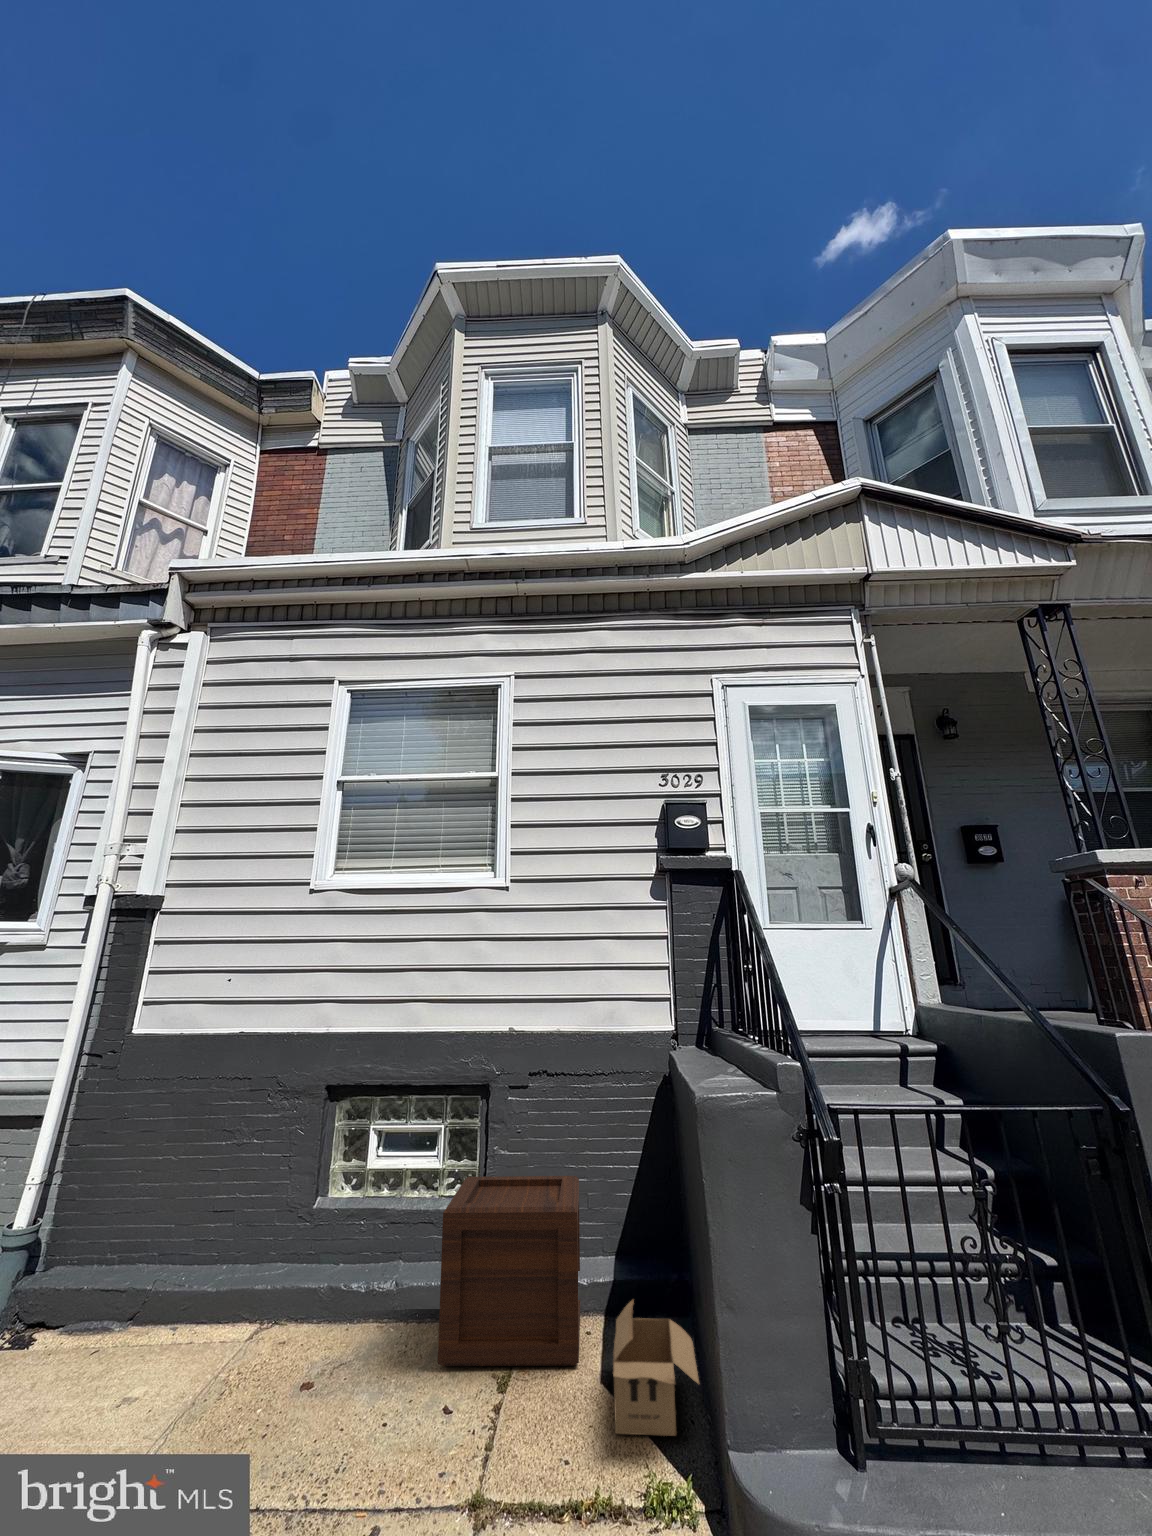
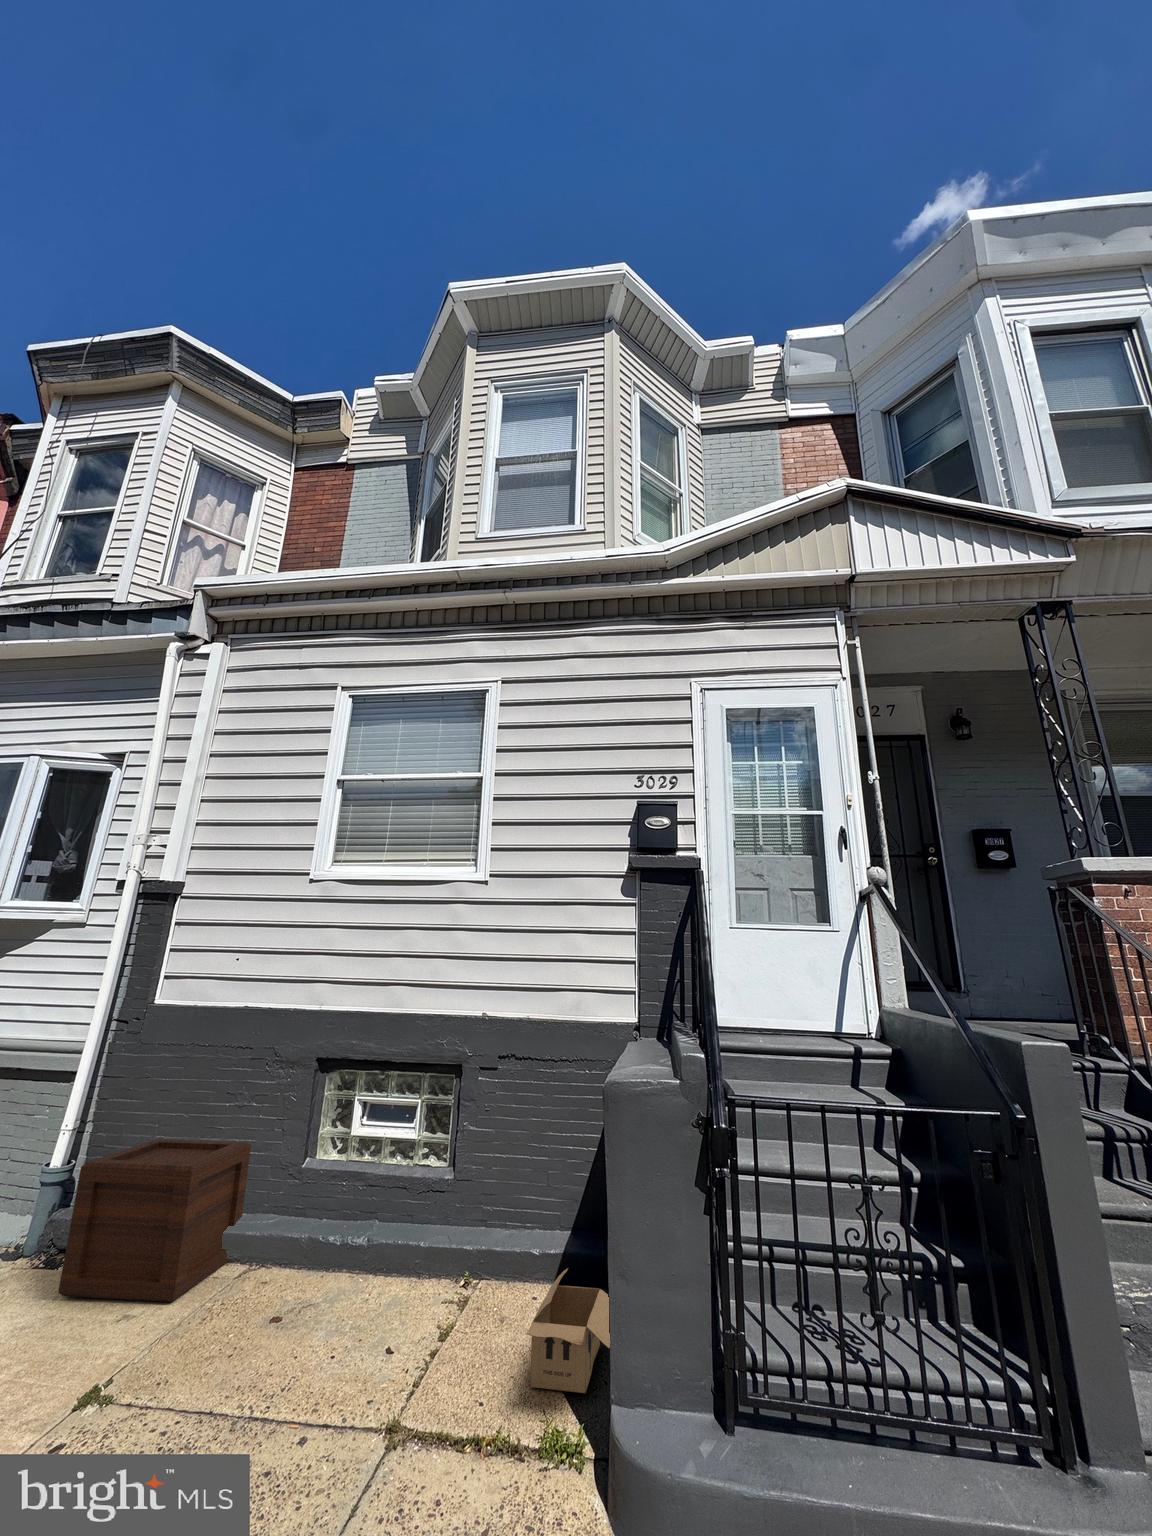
wooden crate: present [438,1176,580,1366] -> present [58,1139,251,1302]

